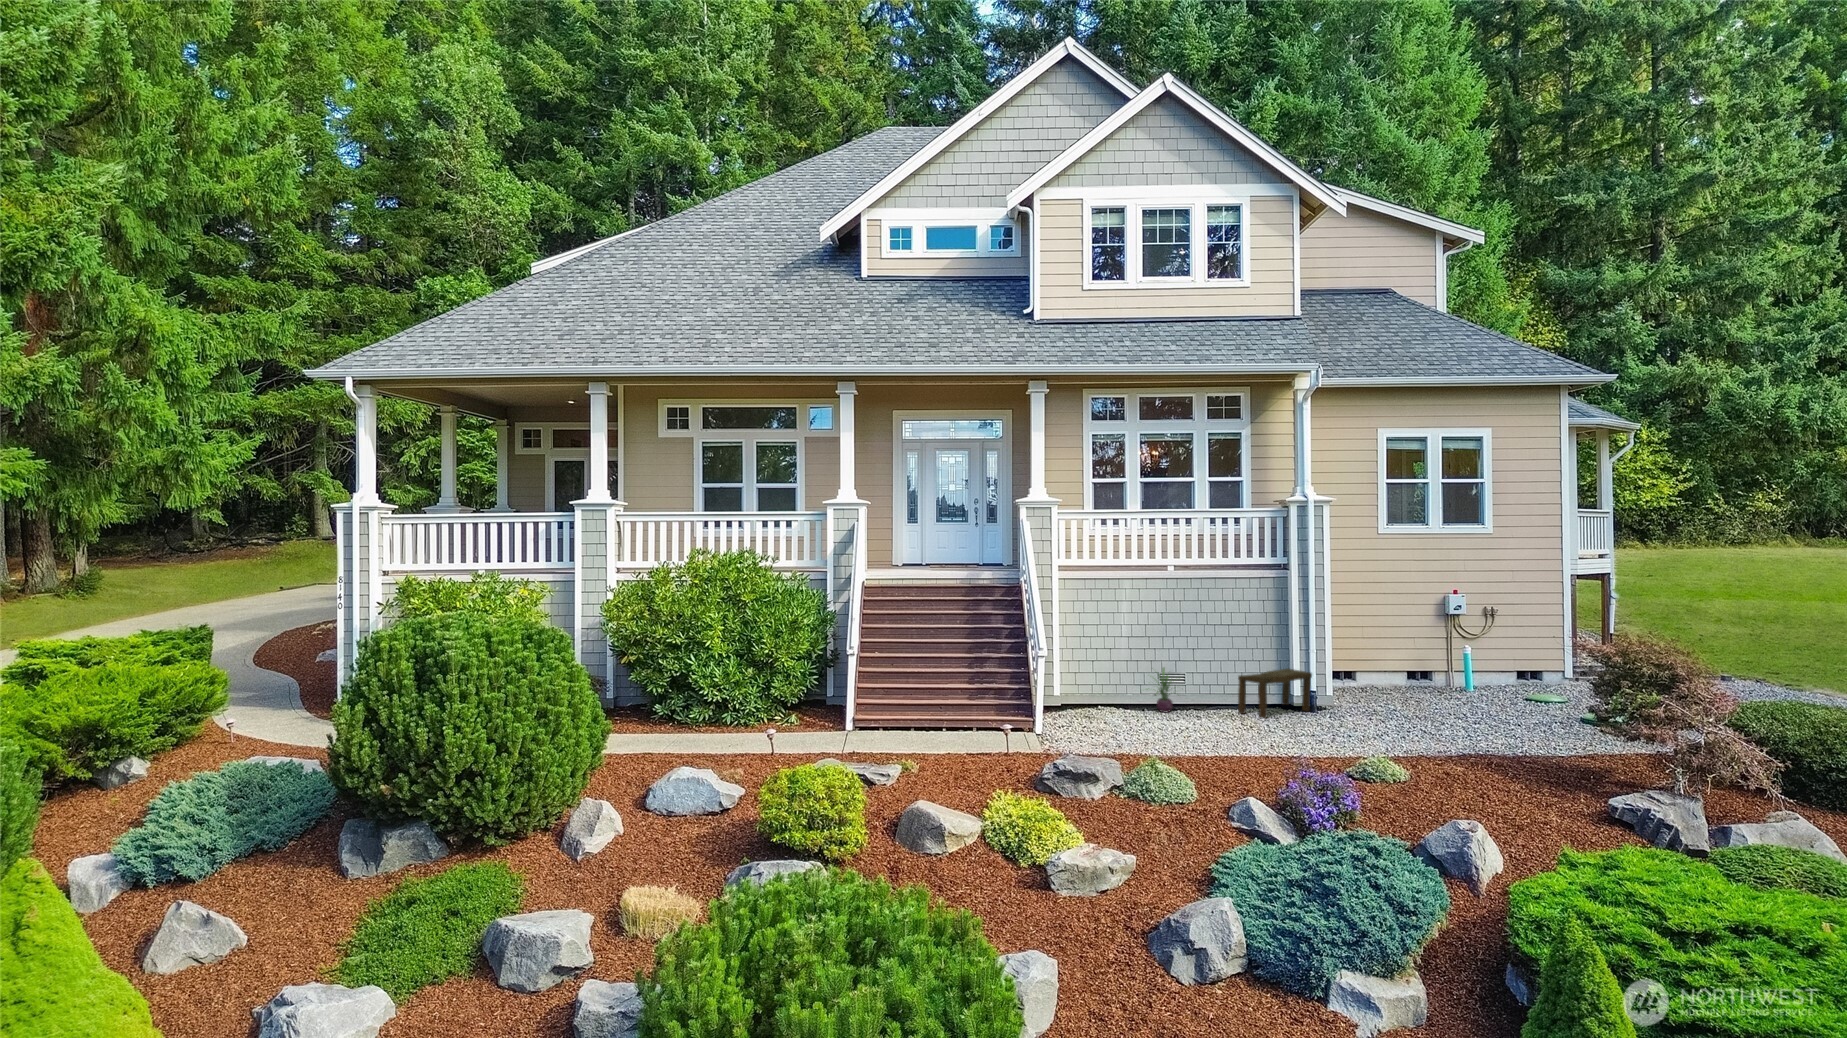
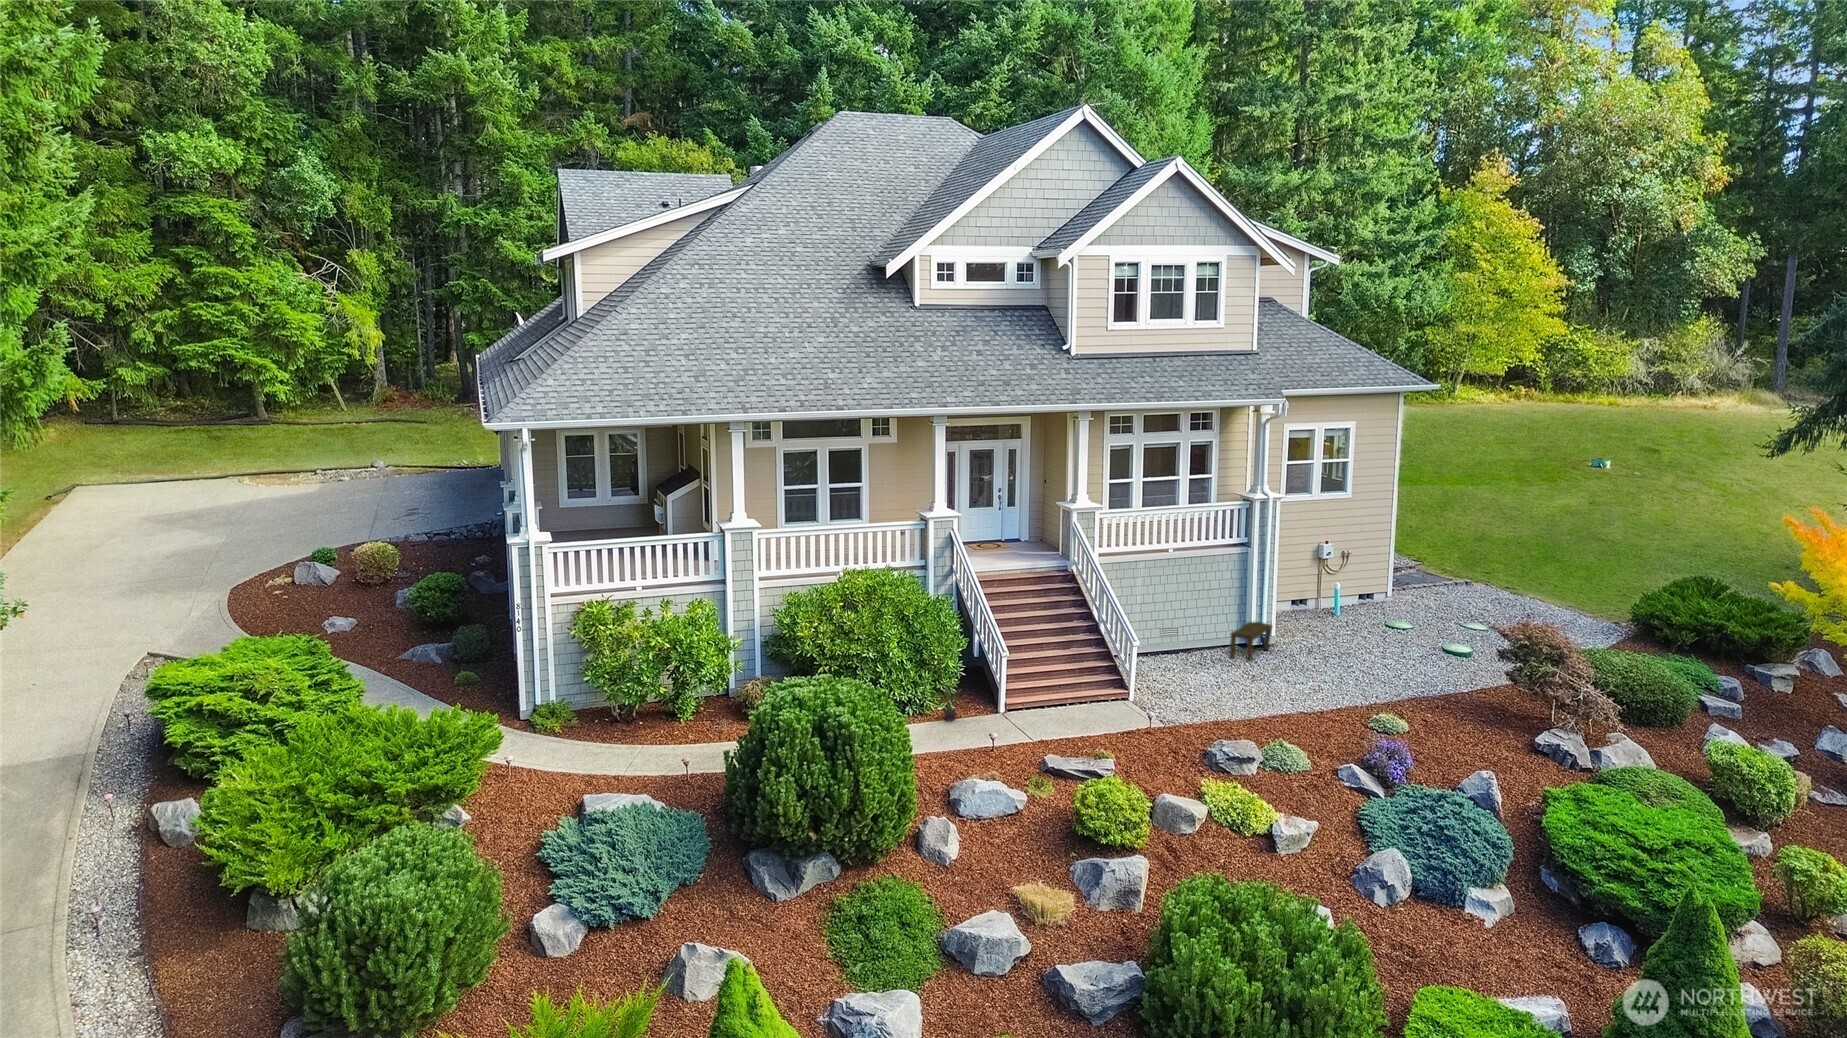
decorative plant: present [1157,668,1173,712] -> present [939,685,957,721]

